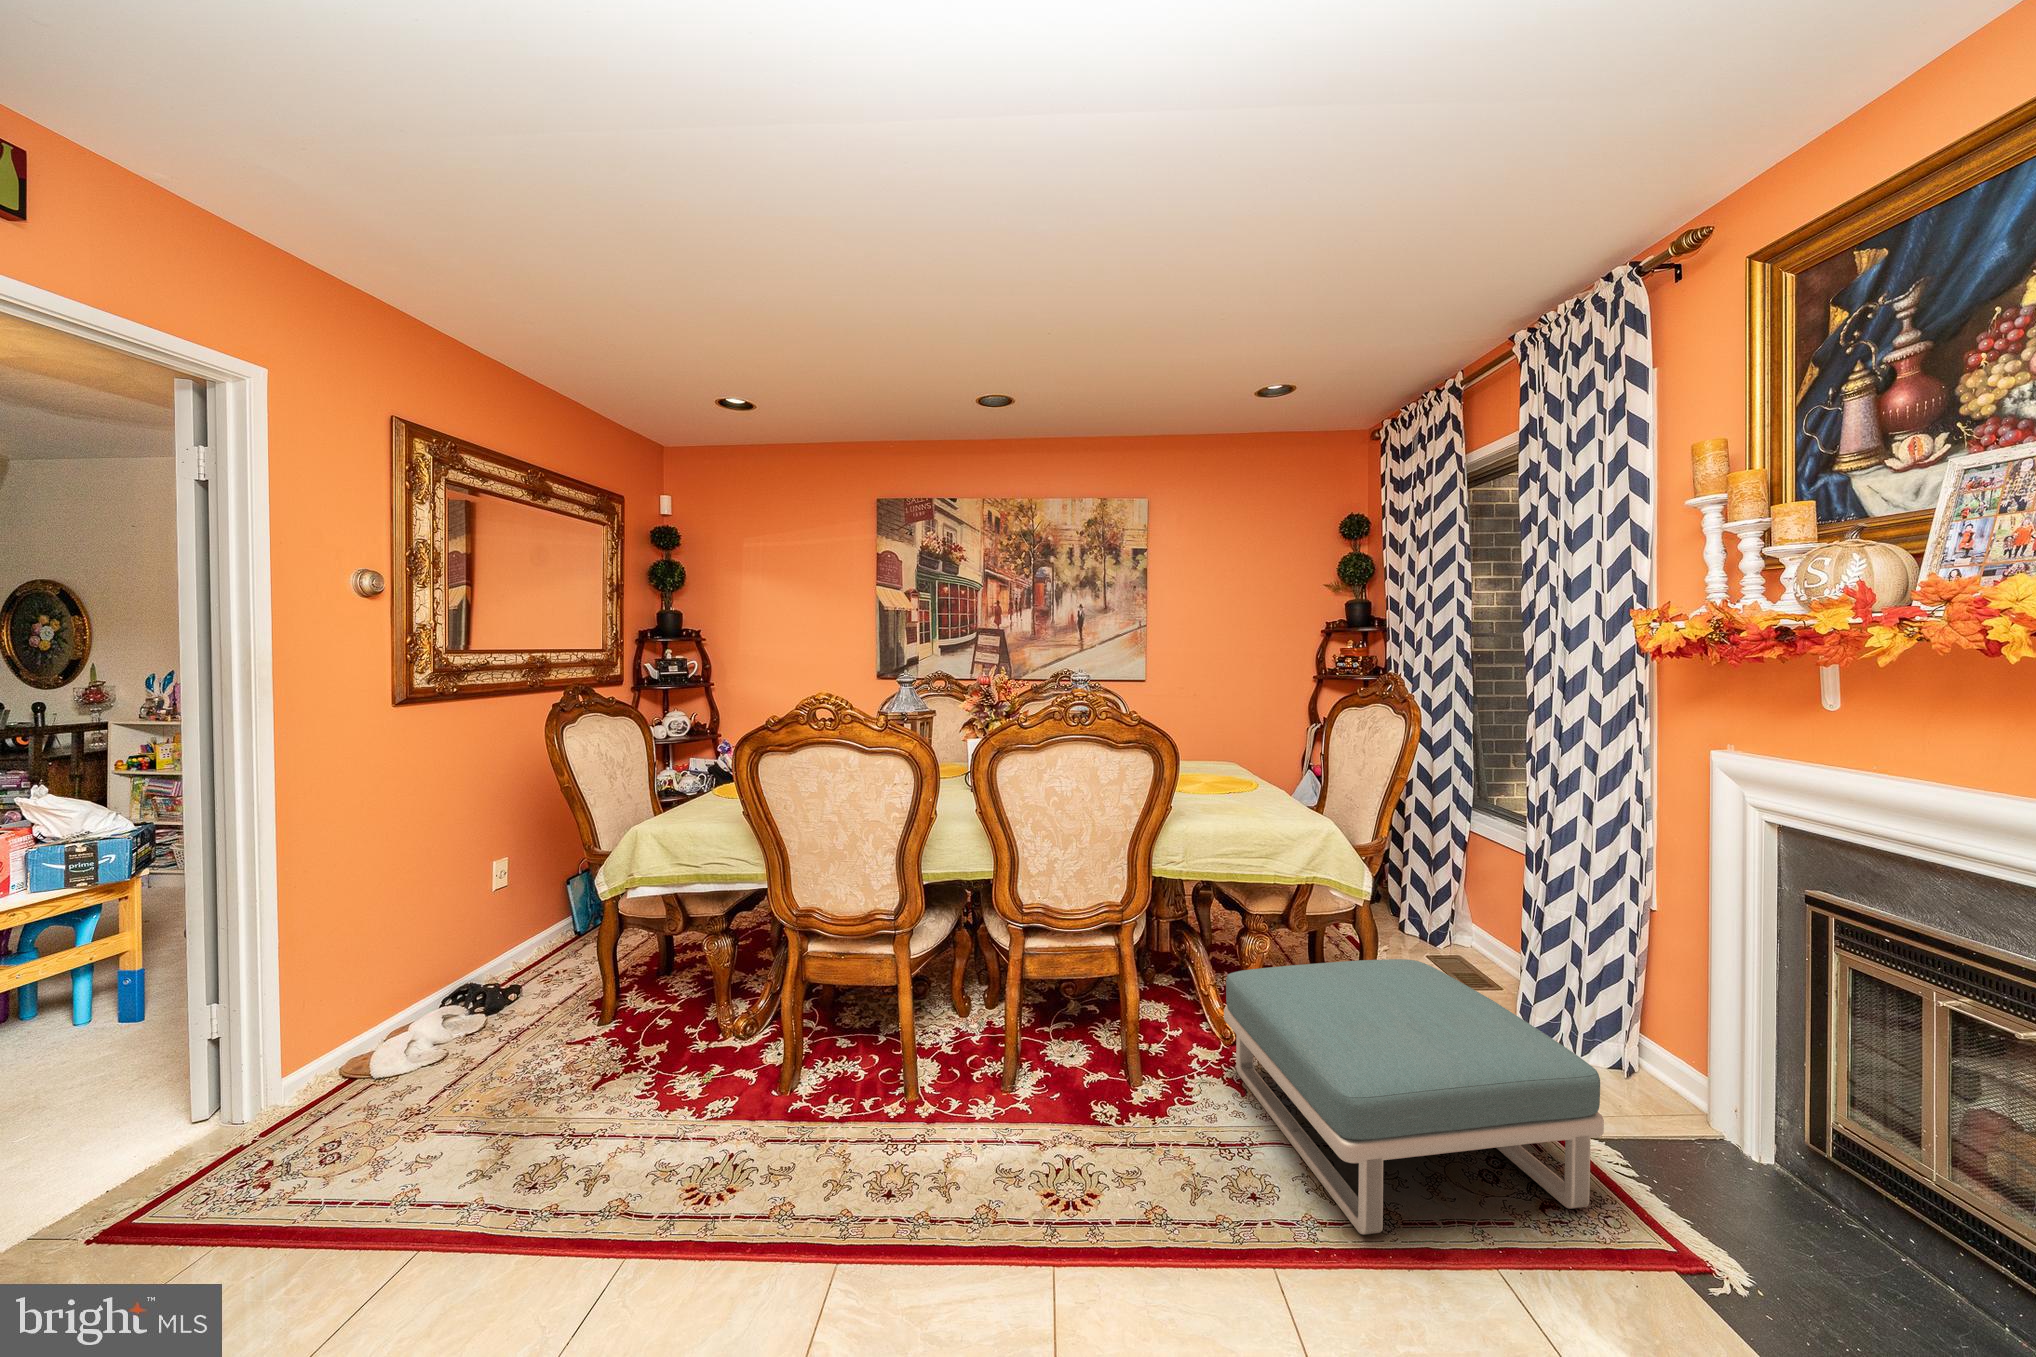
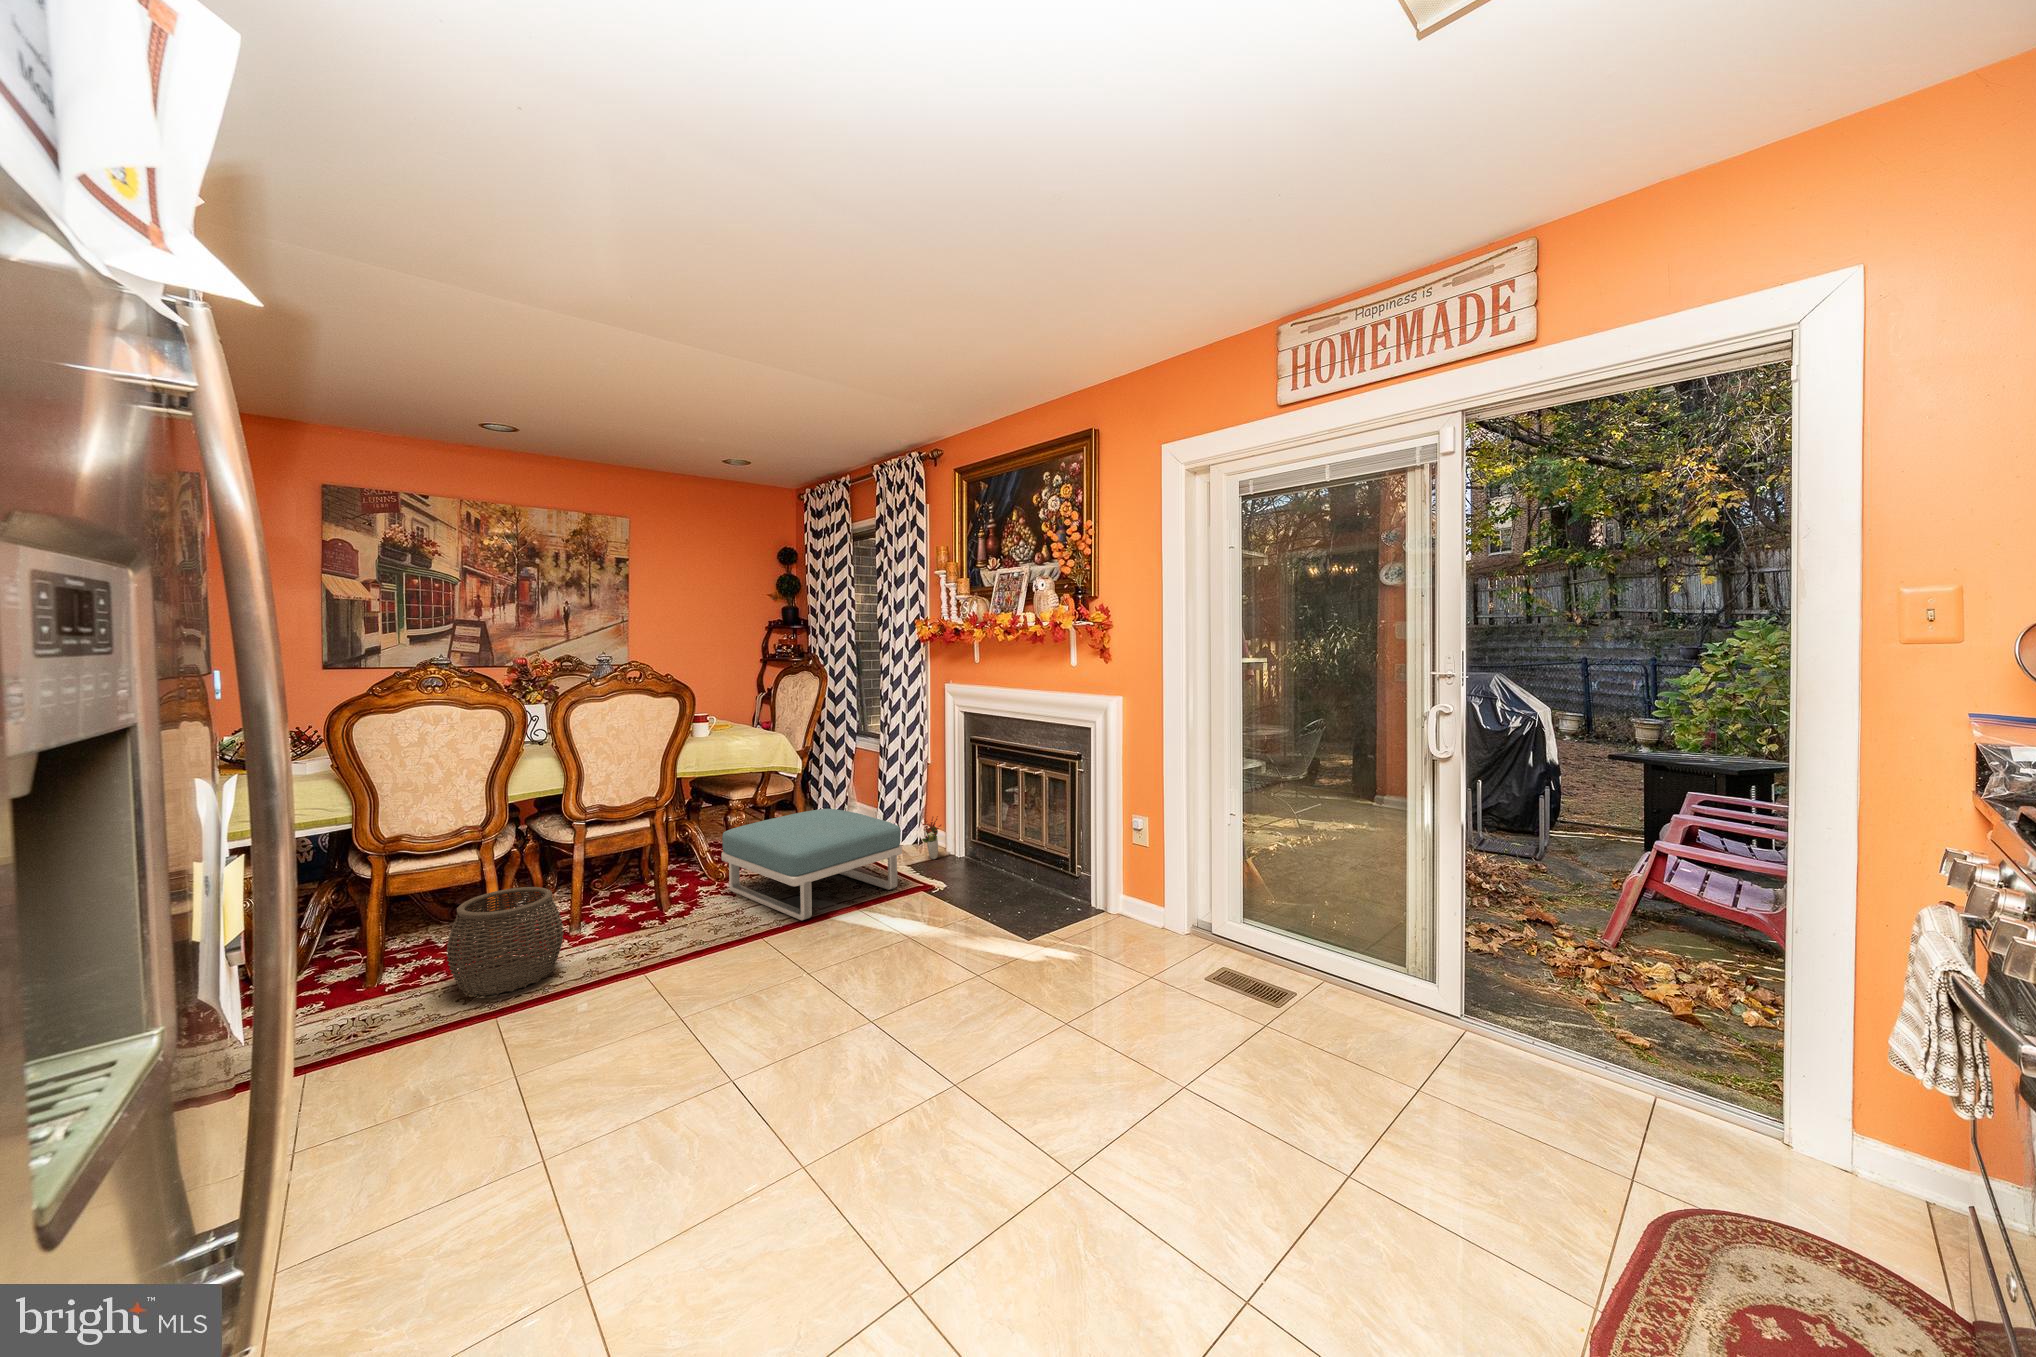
woven basket: none [821,1017,966,1203] -> present [447,887,564,996]
decorative plant: none [1632,1025,1694,1132] -> present [921,816,941,859]

